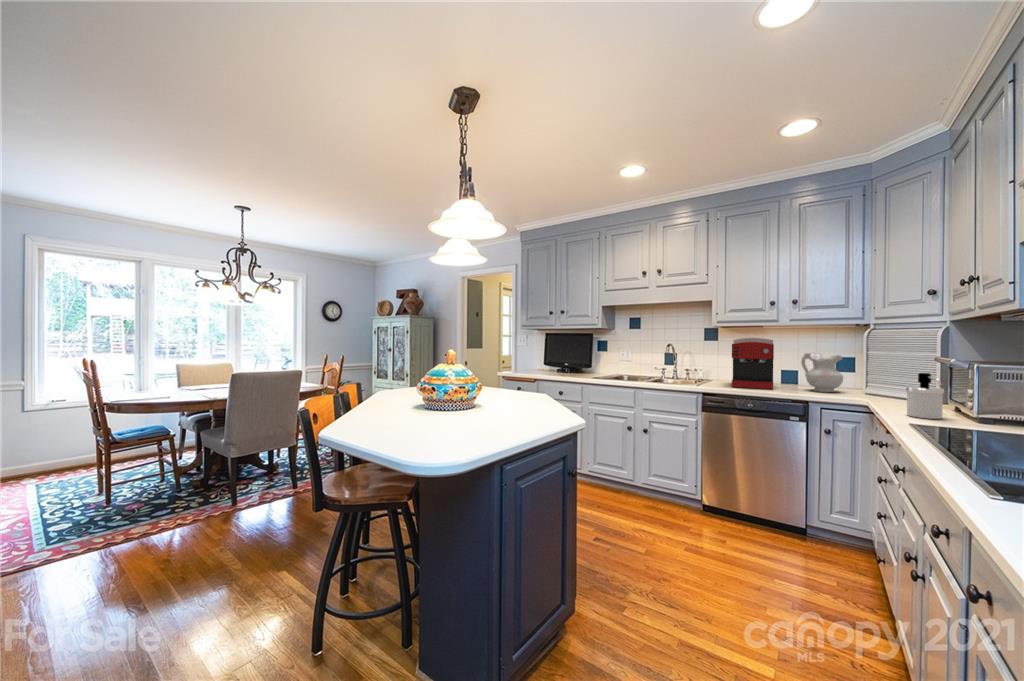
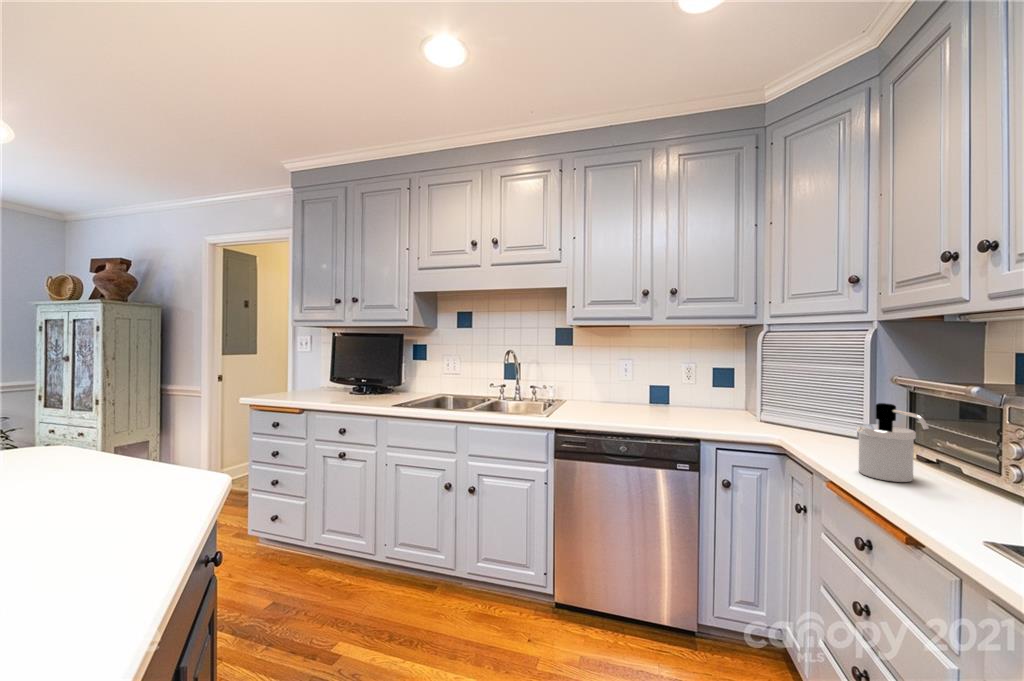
coffee maker: present [732,338,774,389] -> none [593,342,648,418]
ceramic pitcher: present [801,353,843,392] -> none [682,365,733,420]

